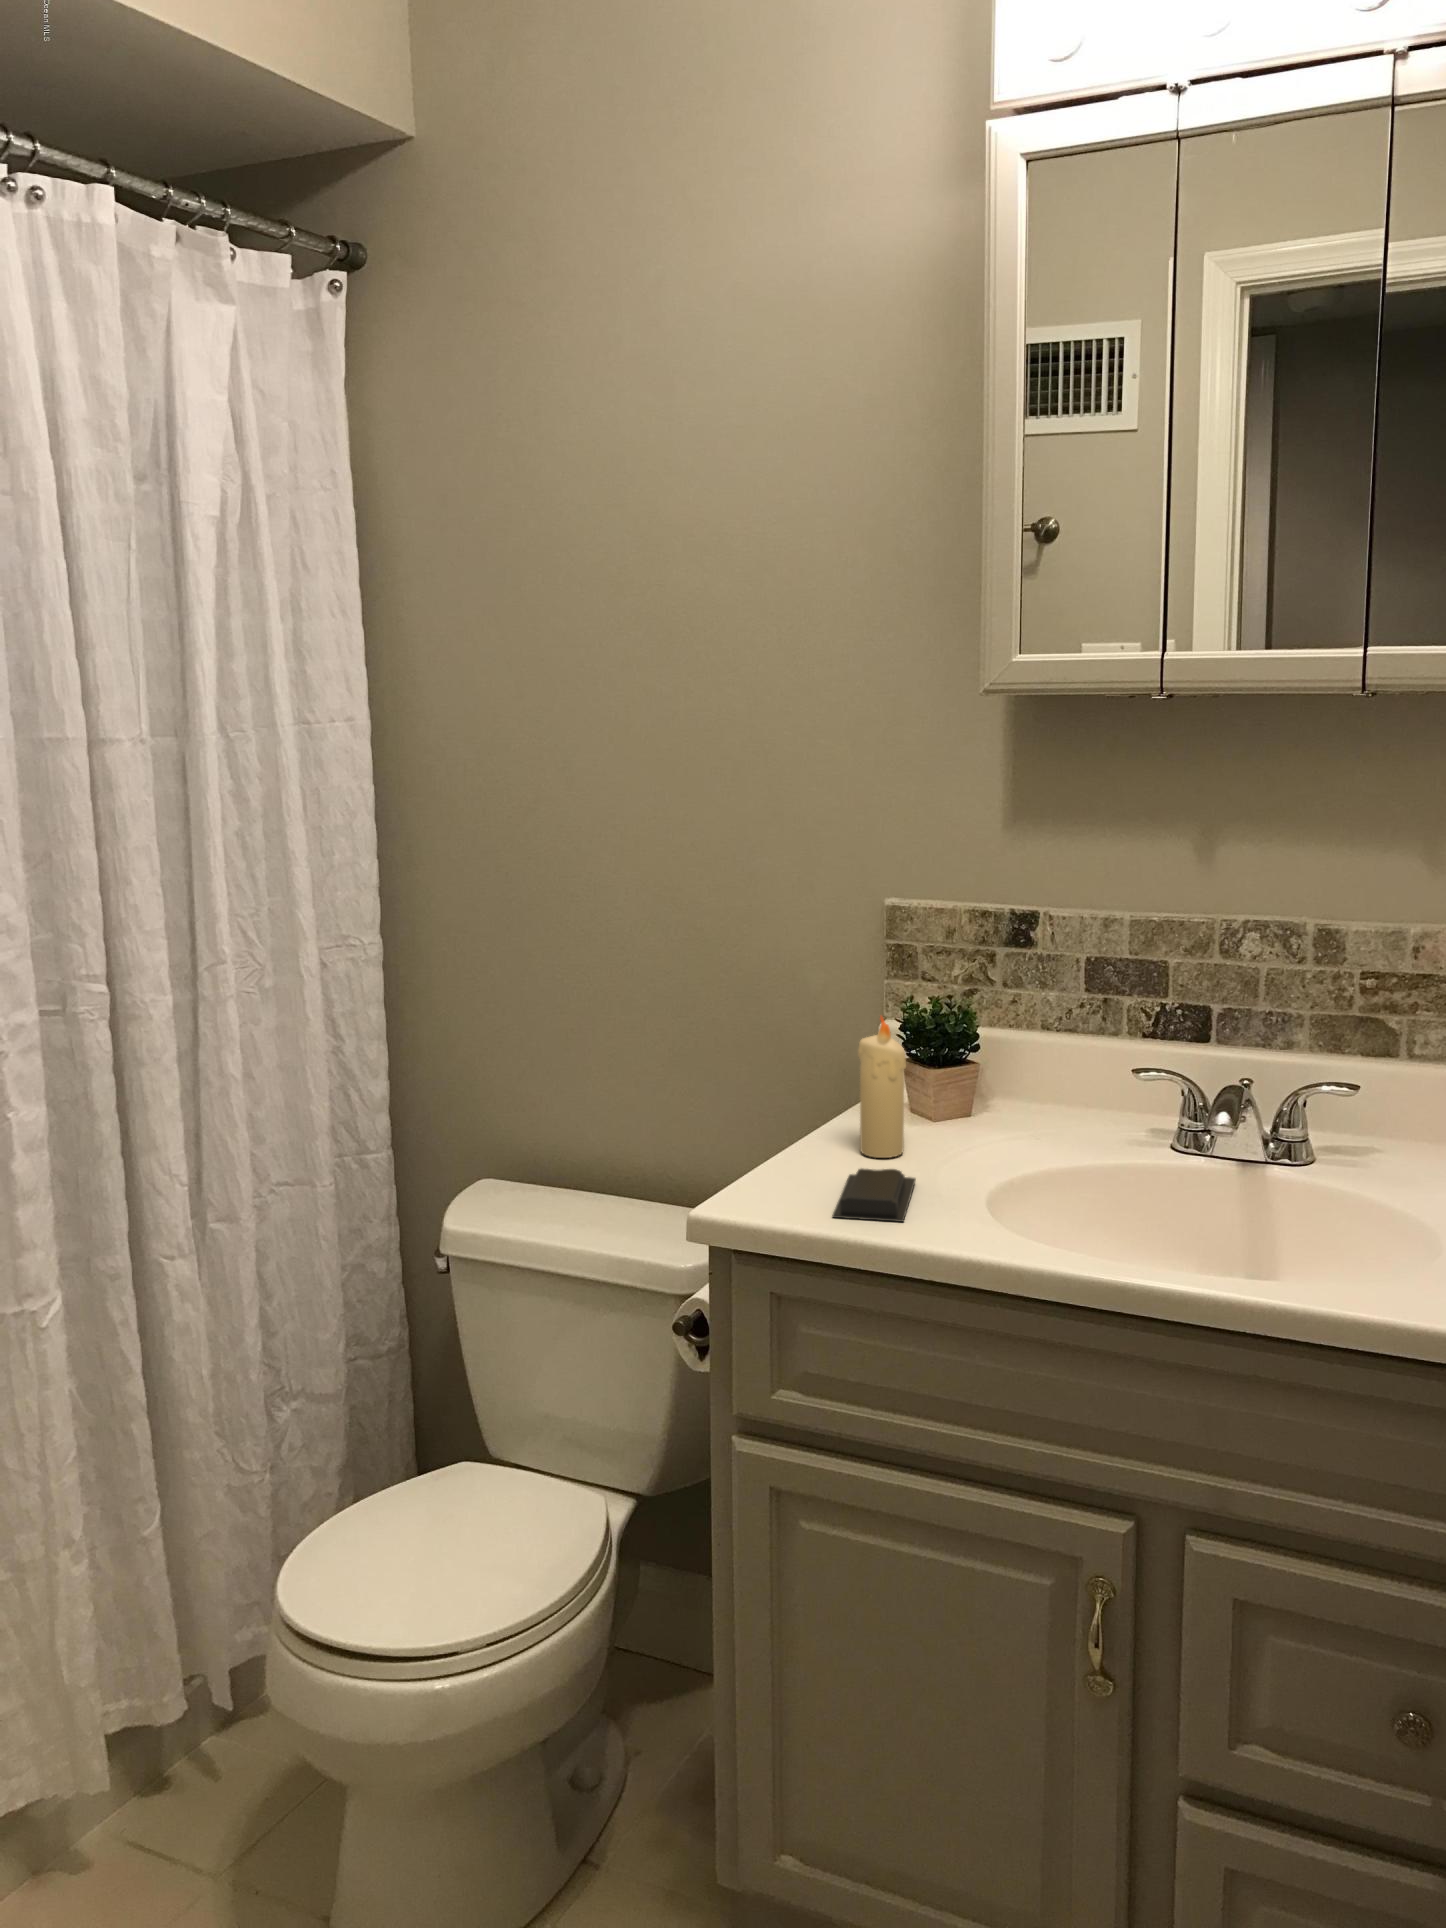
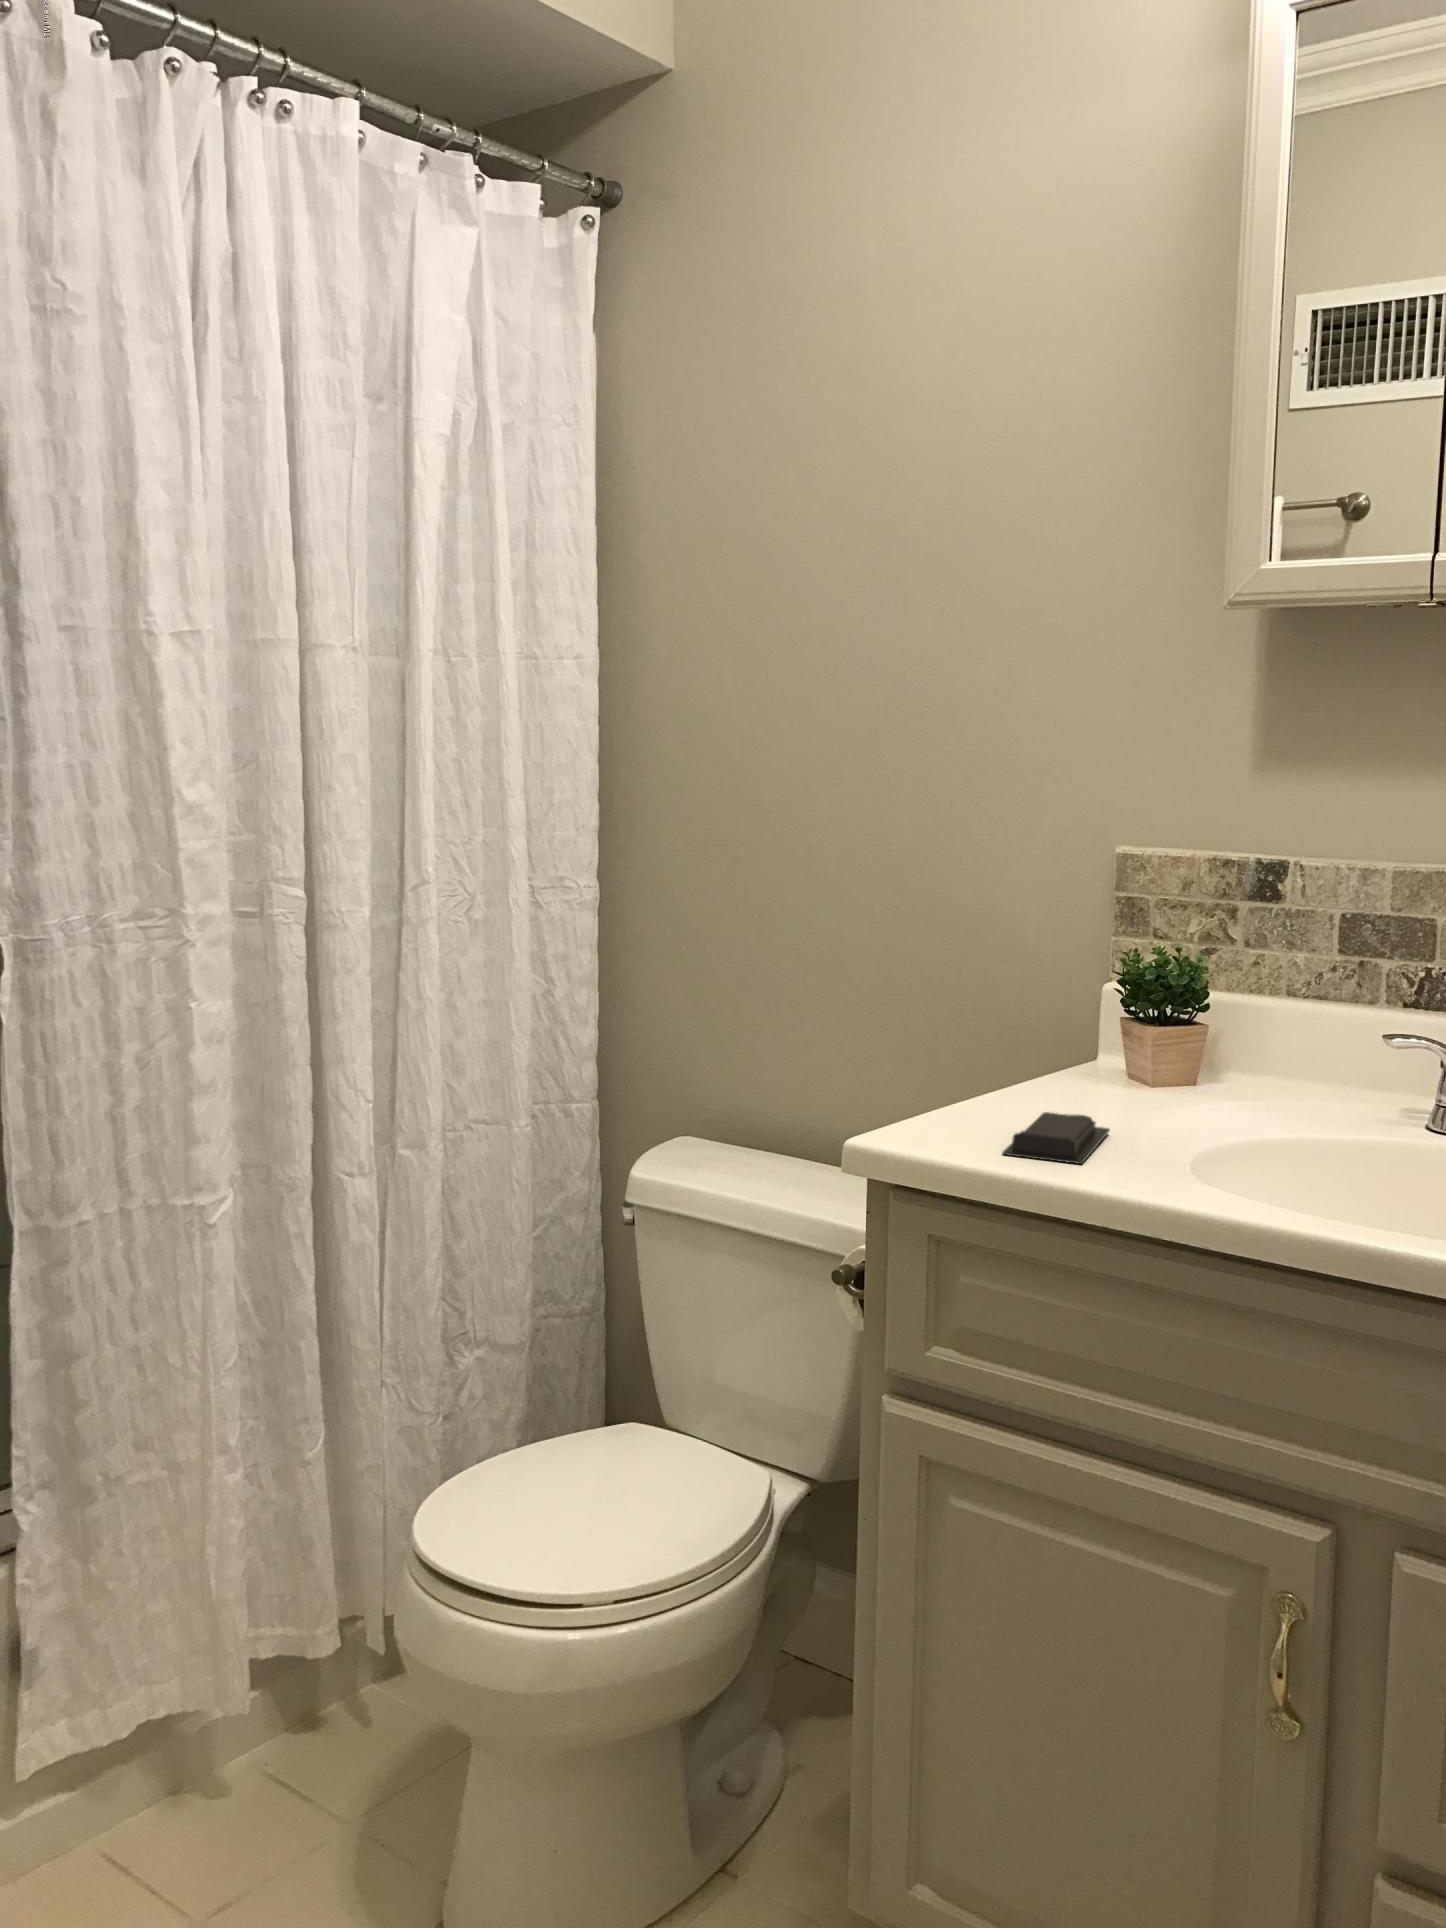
candle: present [858,1016,906,1158] -> none [1057,951,1112,1112]

